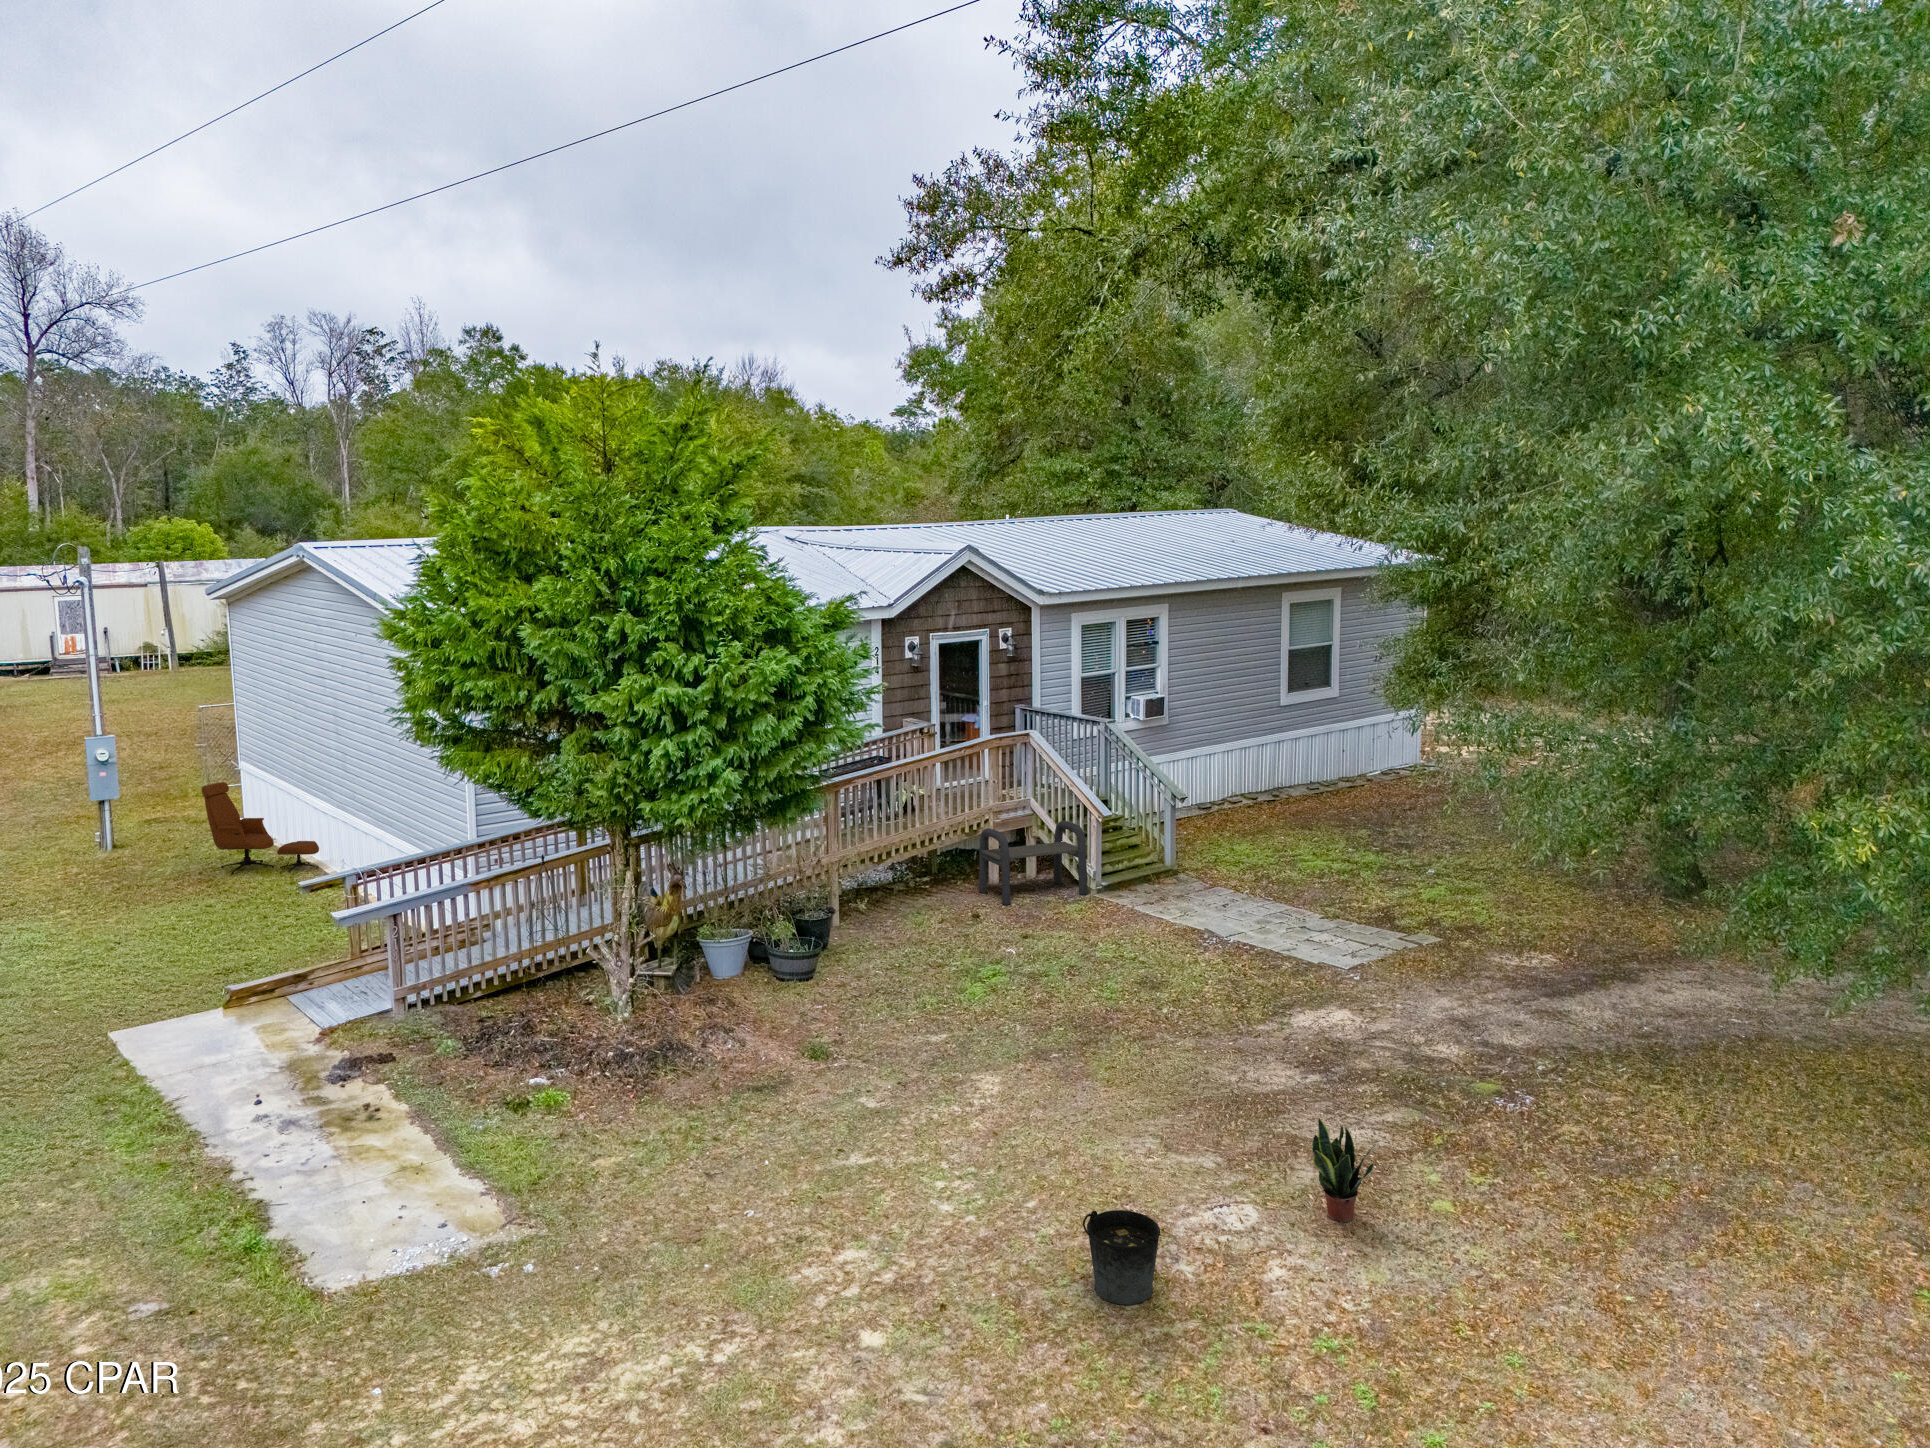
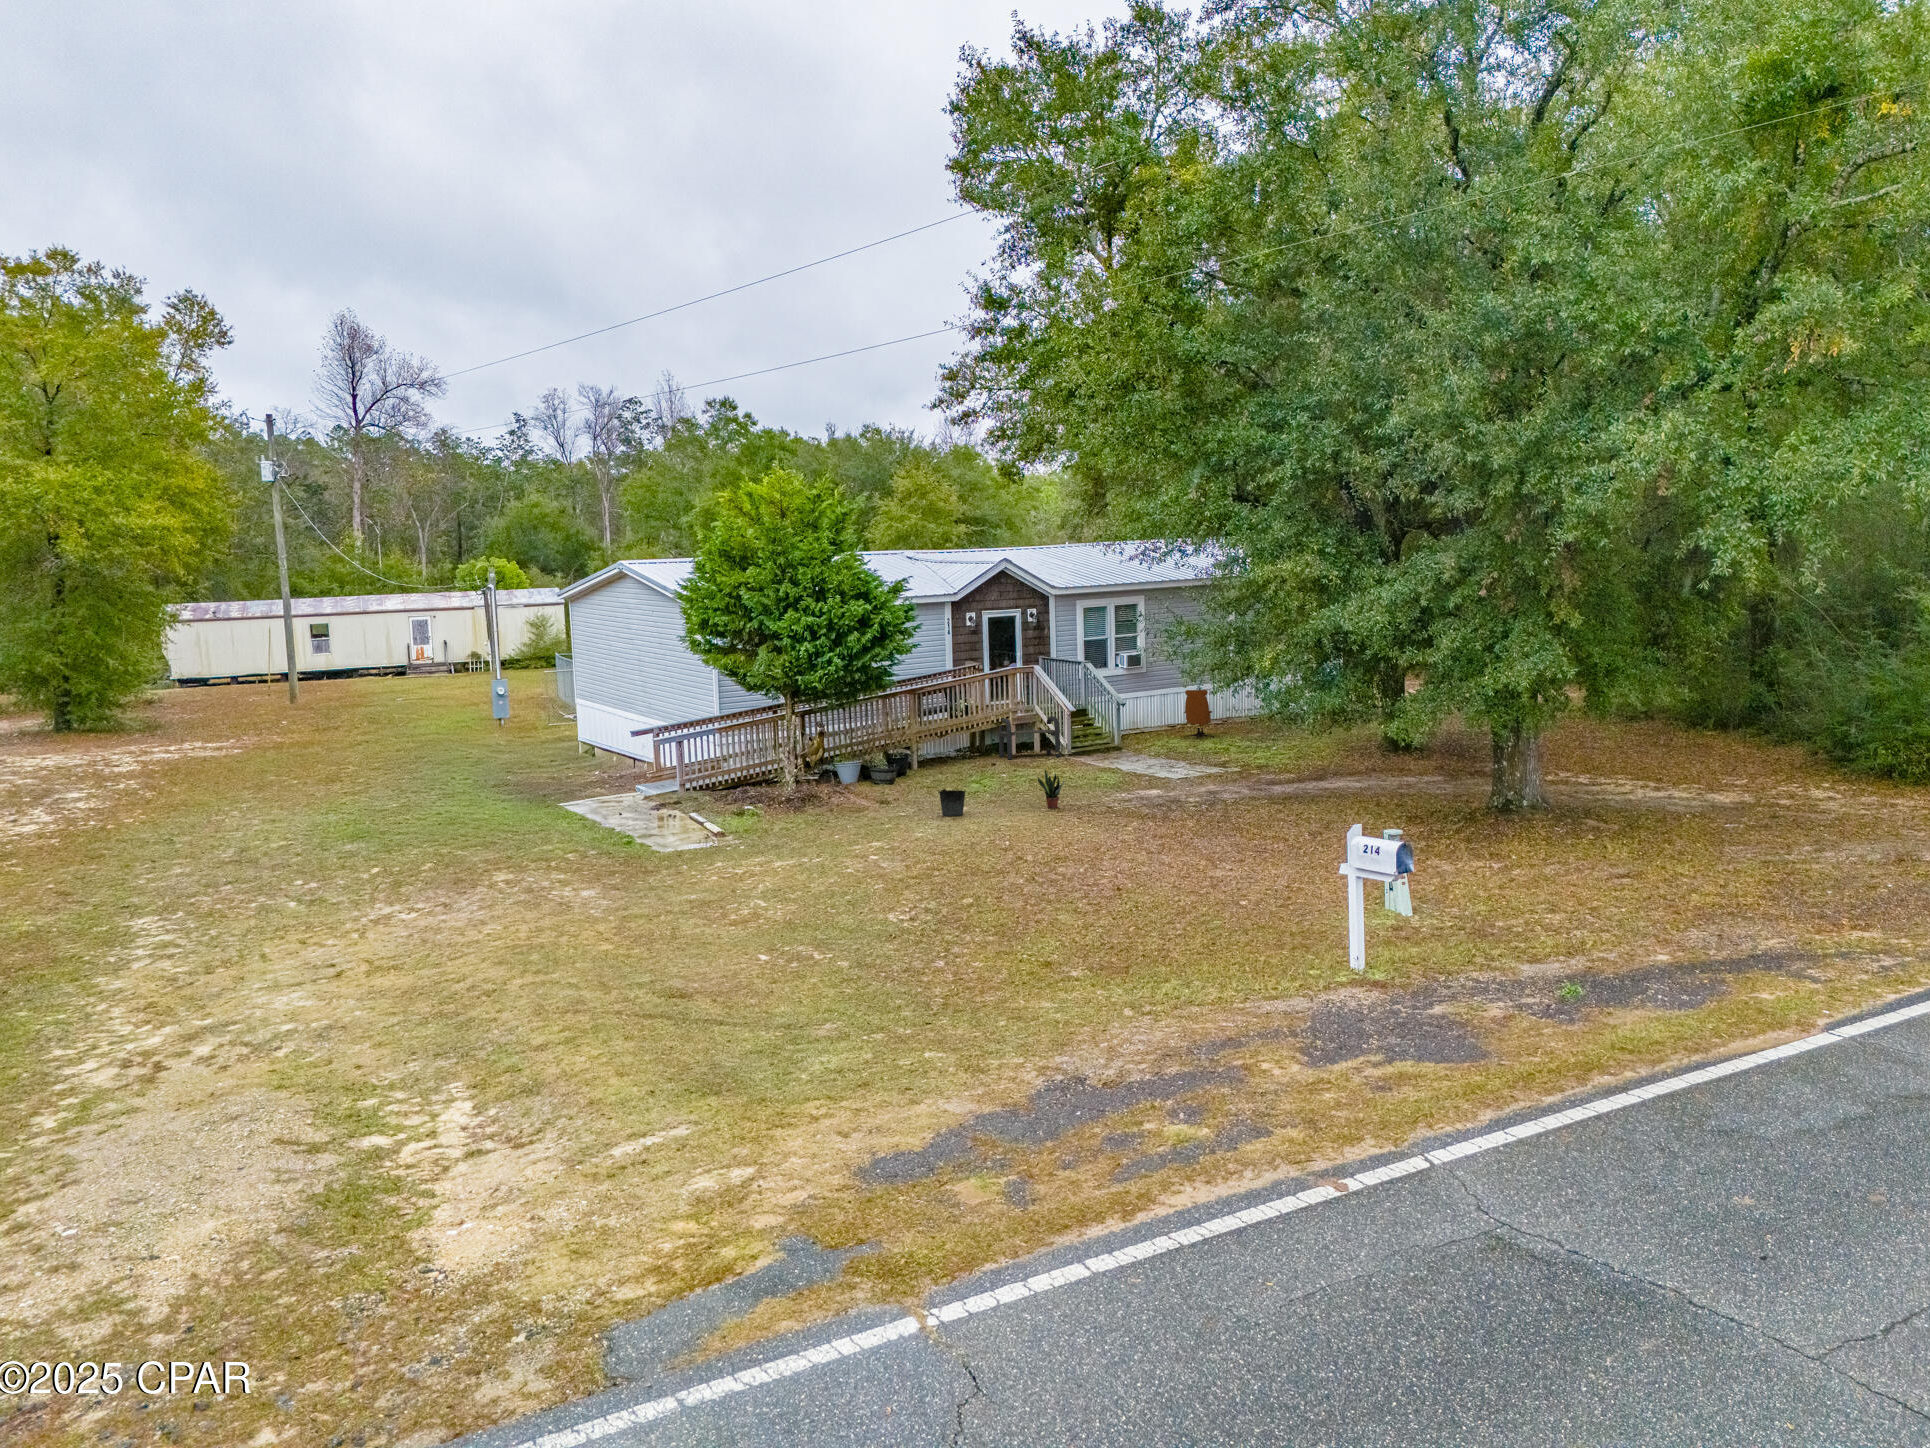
lounge chair: present [202,782,319,874] -> present [1184,690,1214,739]

